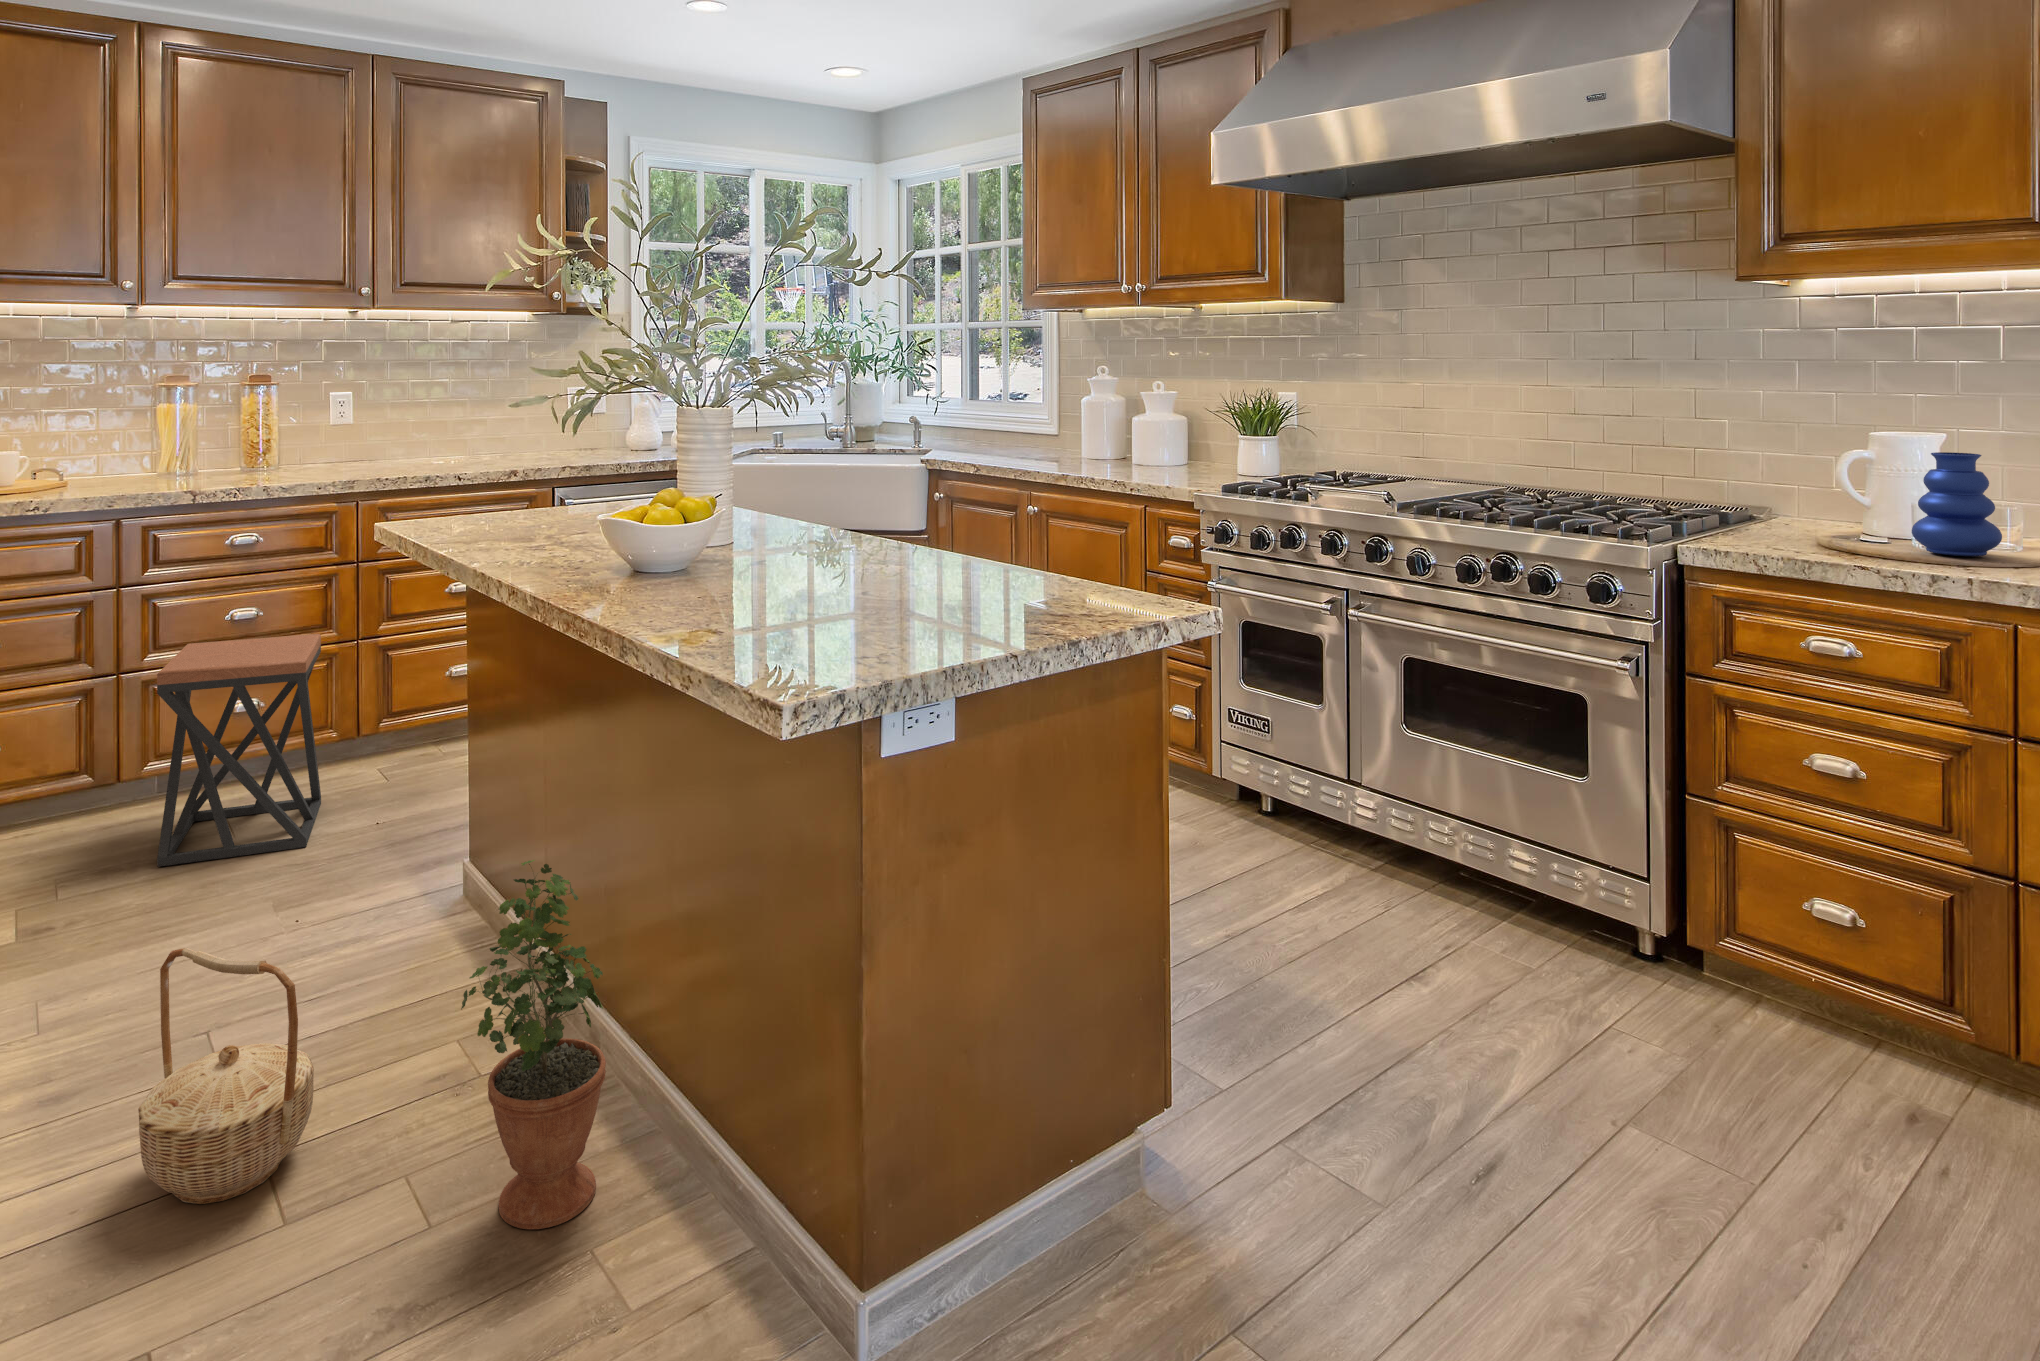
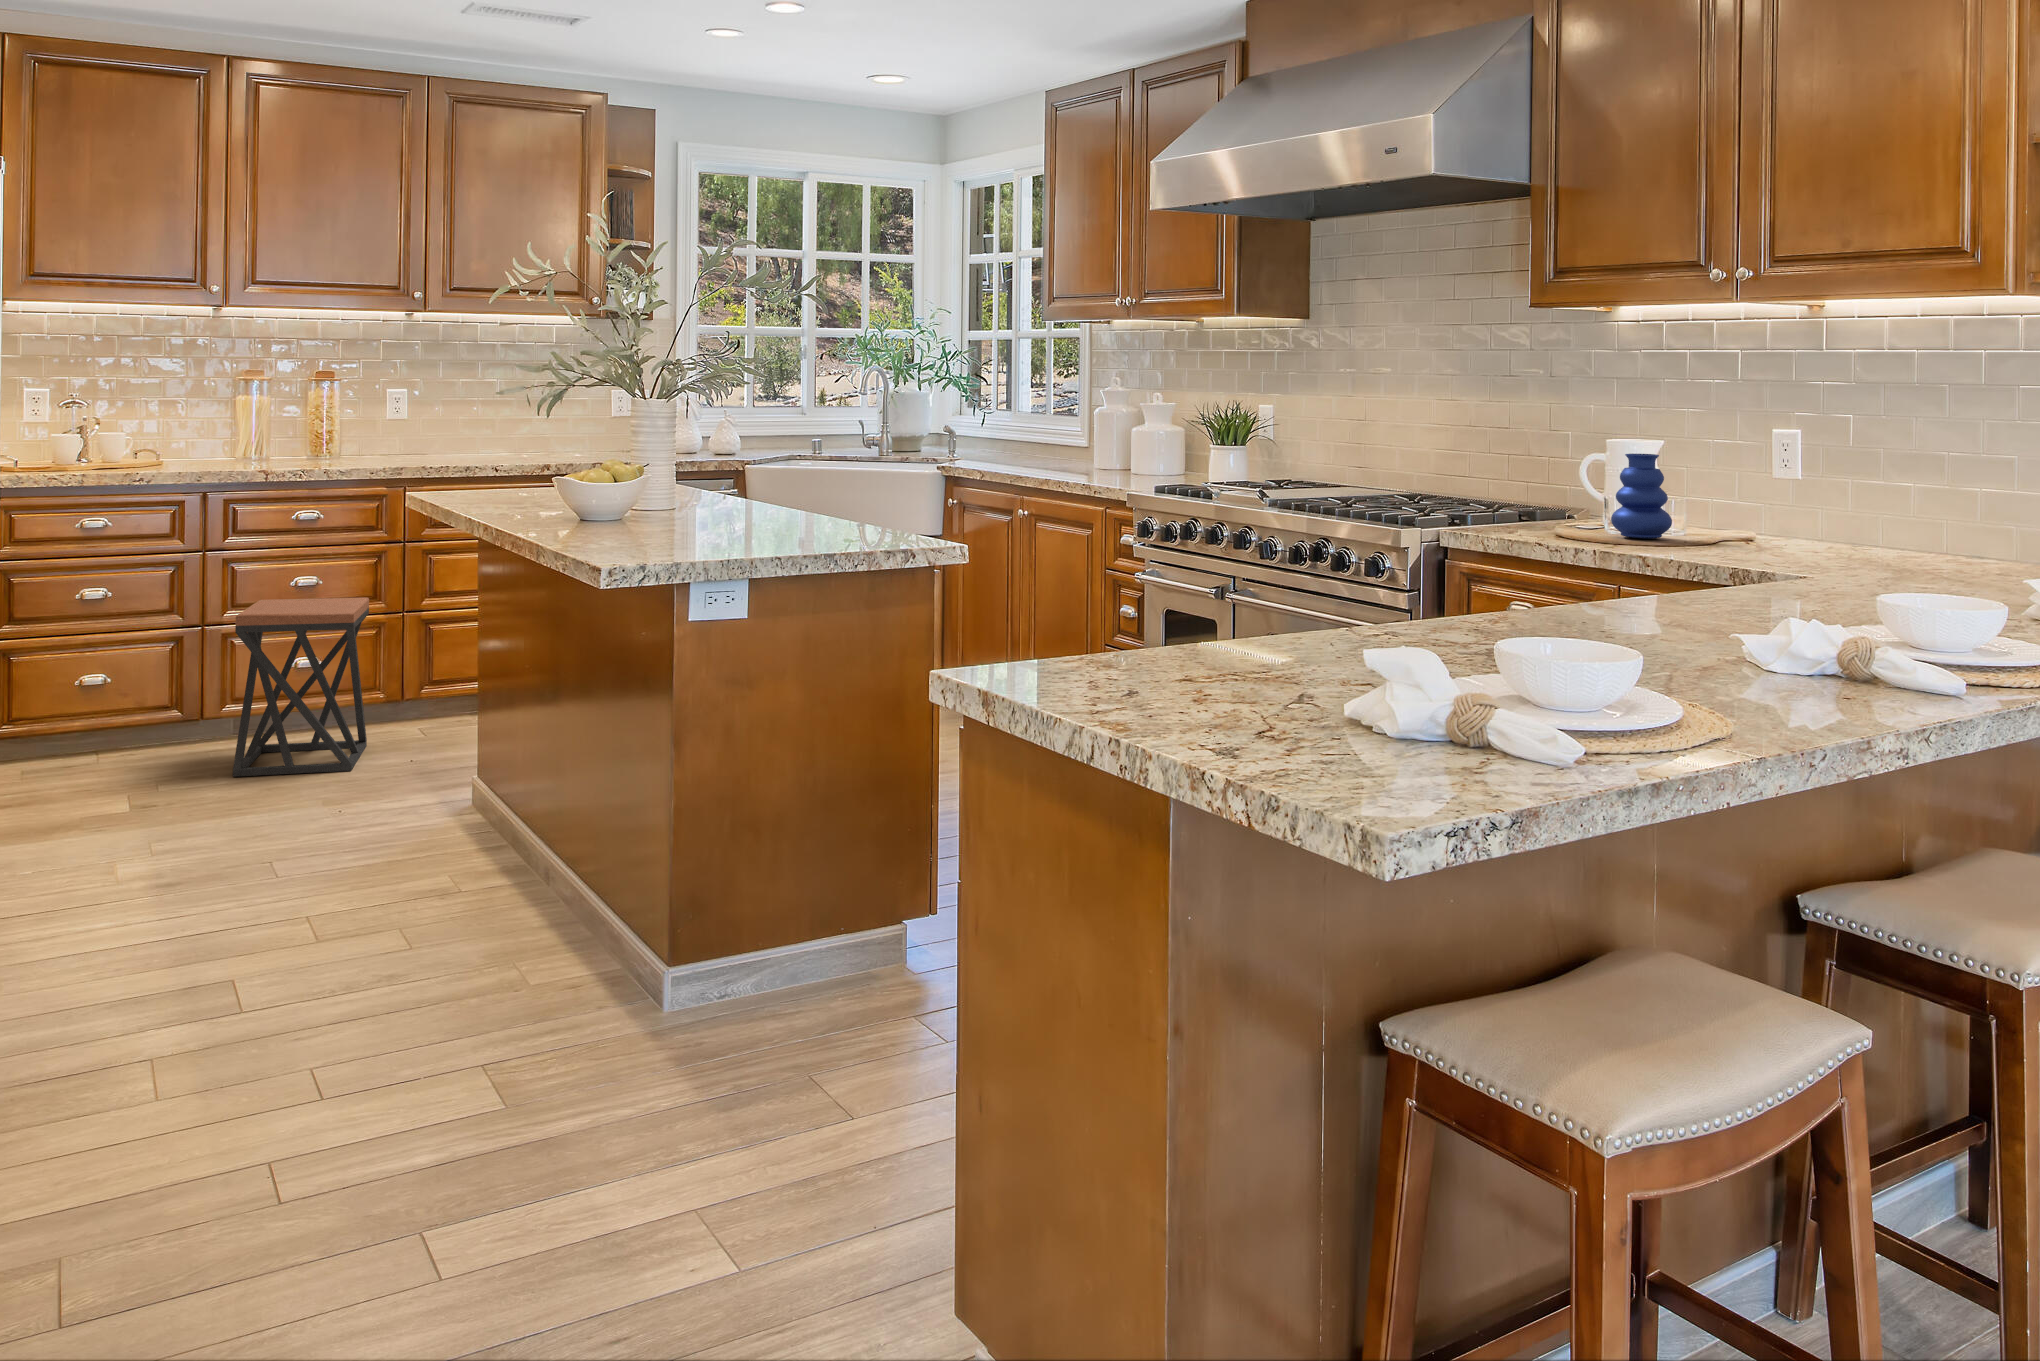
potted plant: present [461,860,606,1229] -> none [433,710,534,950]
basket: present [138,948,314,1204] -> none [225,766,341,930]

